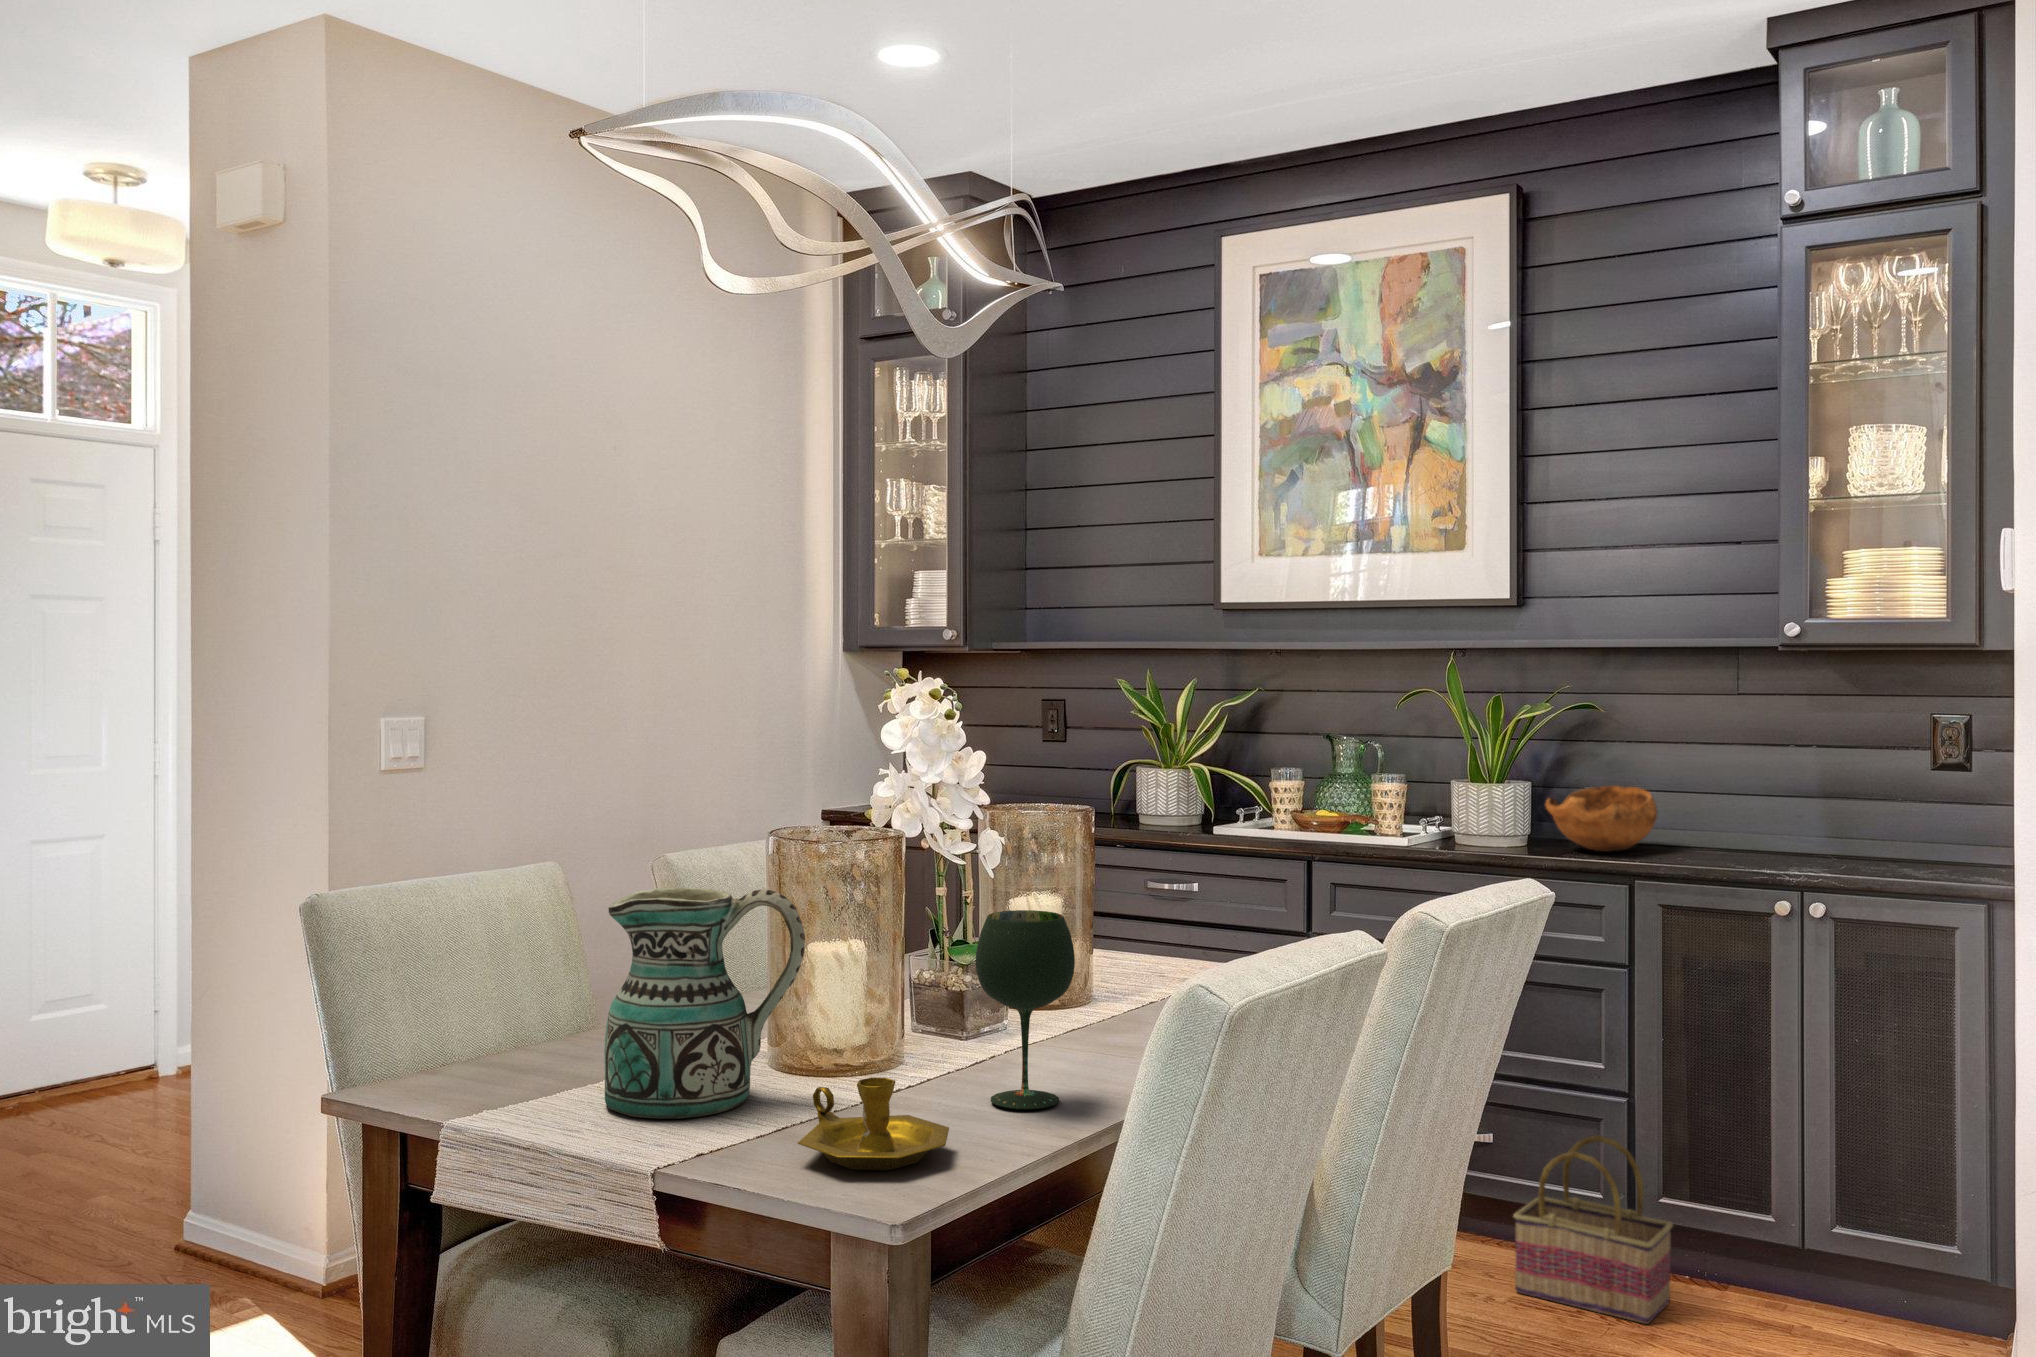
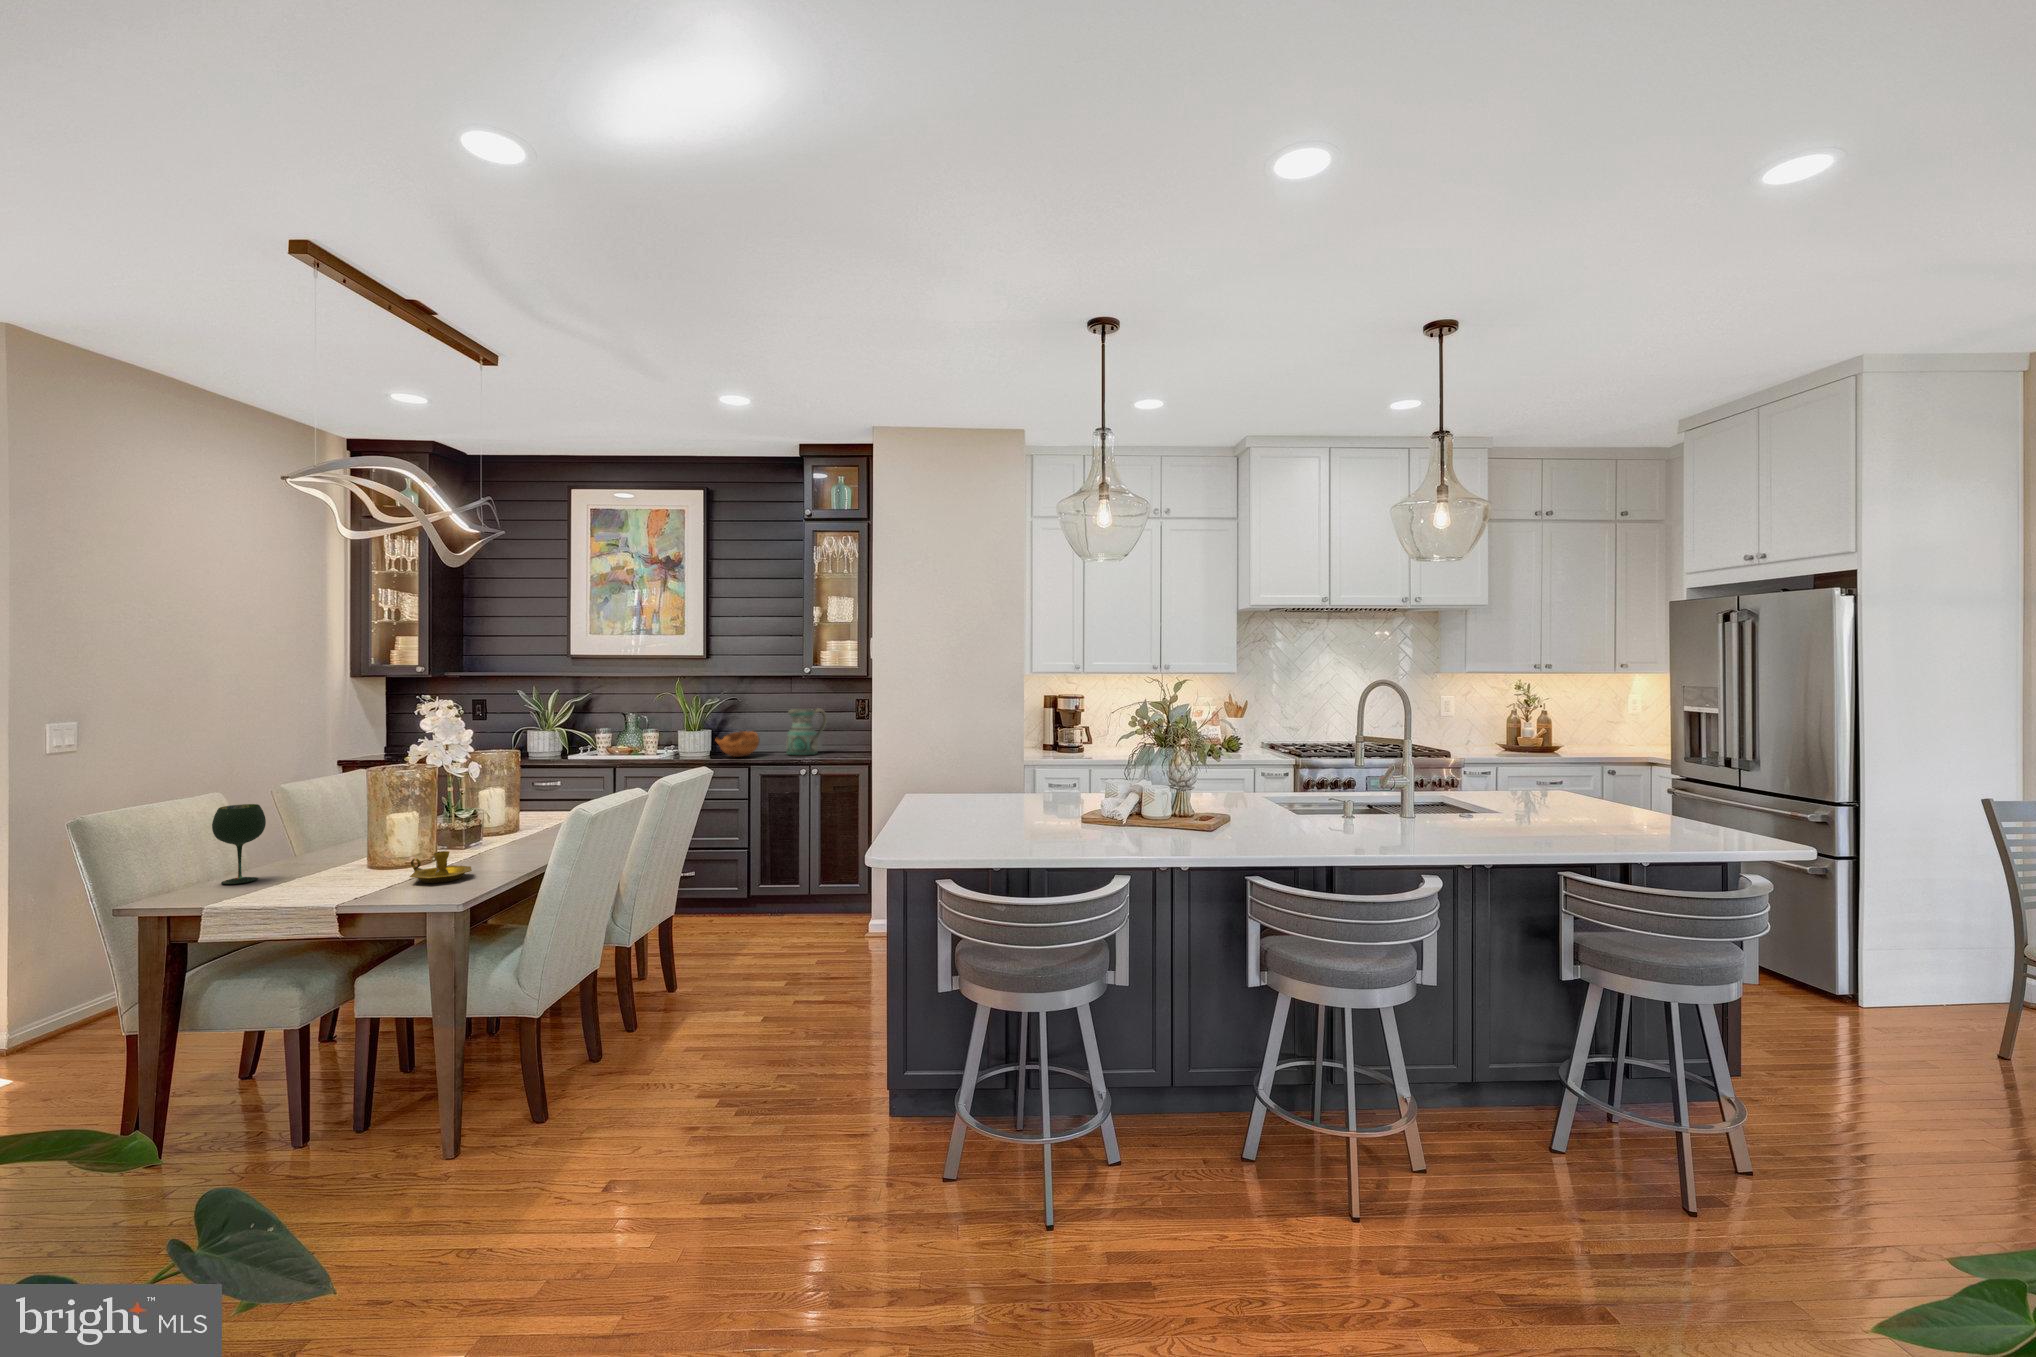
ceramic pitcher: present [604,887,805,1118] -> present [786,708,827,755]
wine glass: present [976,910,1075,1109] -> present [212,804,266,884]
basket: present [1514,1135,1673,1324] -> none [701,866,762,932]

